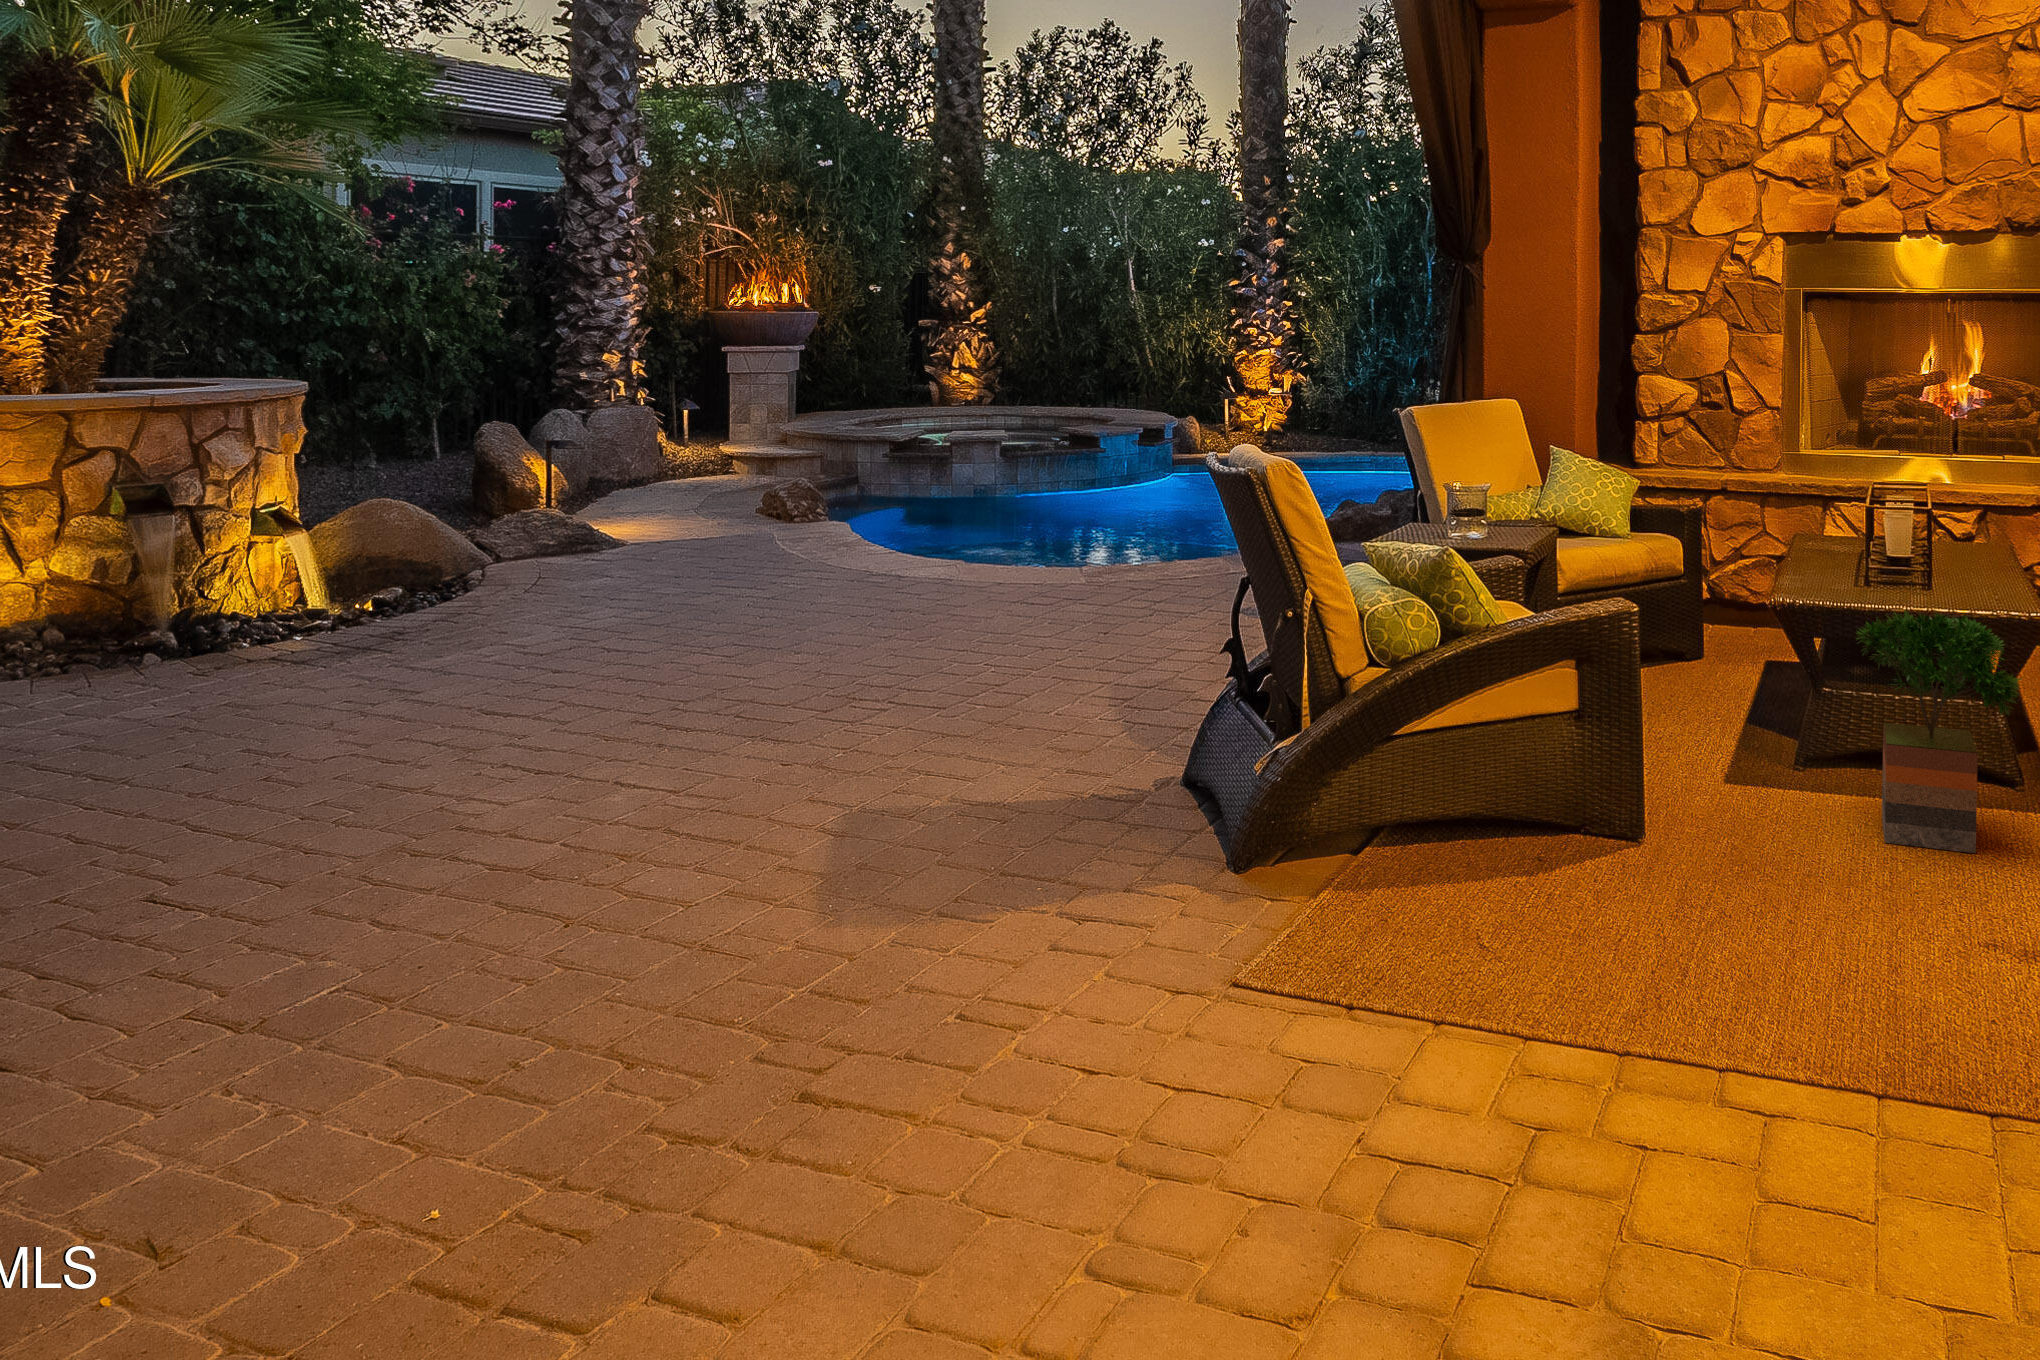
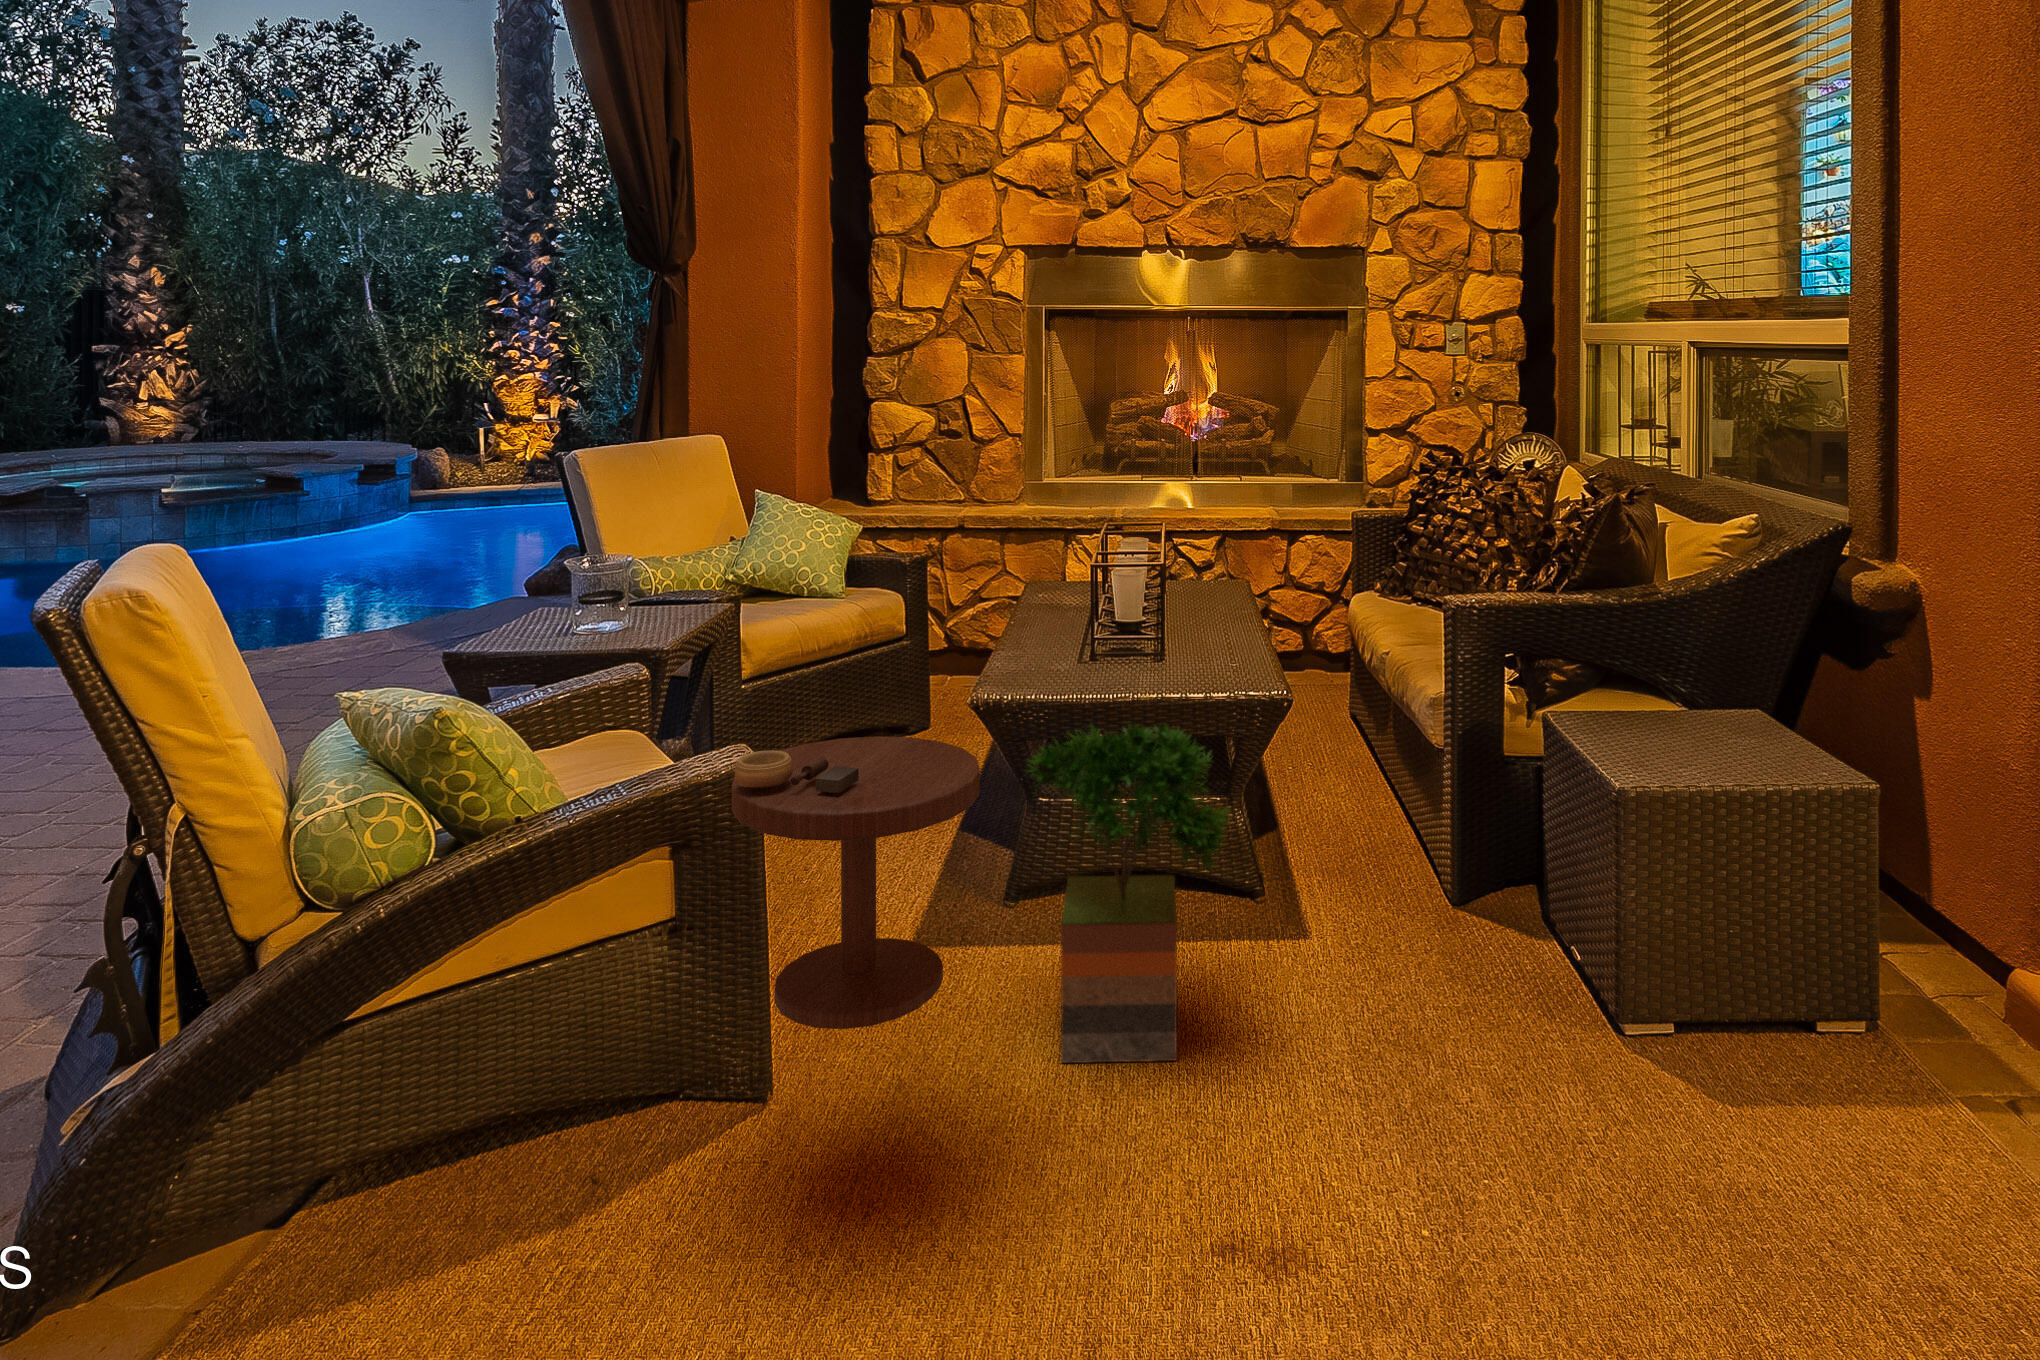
side table: none [1684,586,1848,876] -> present [732,736,980,1197]

